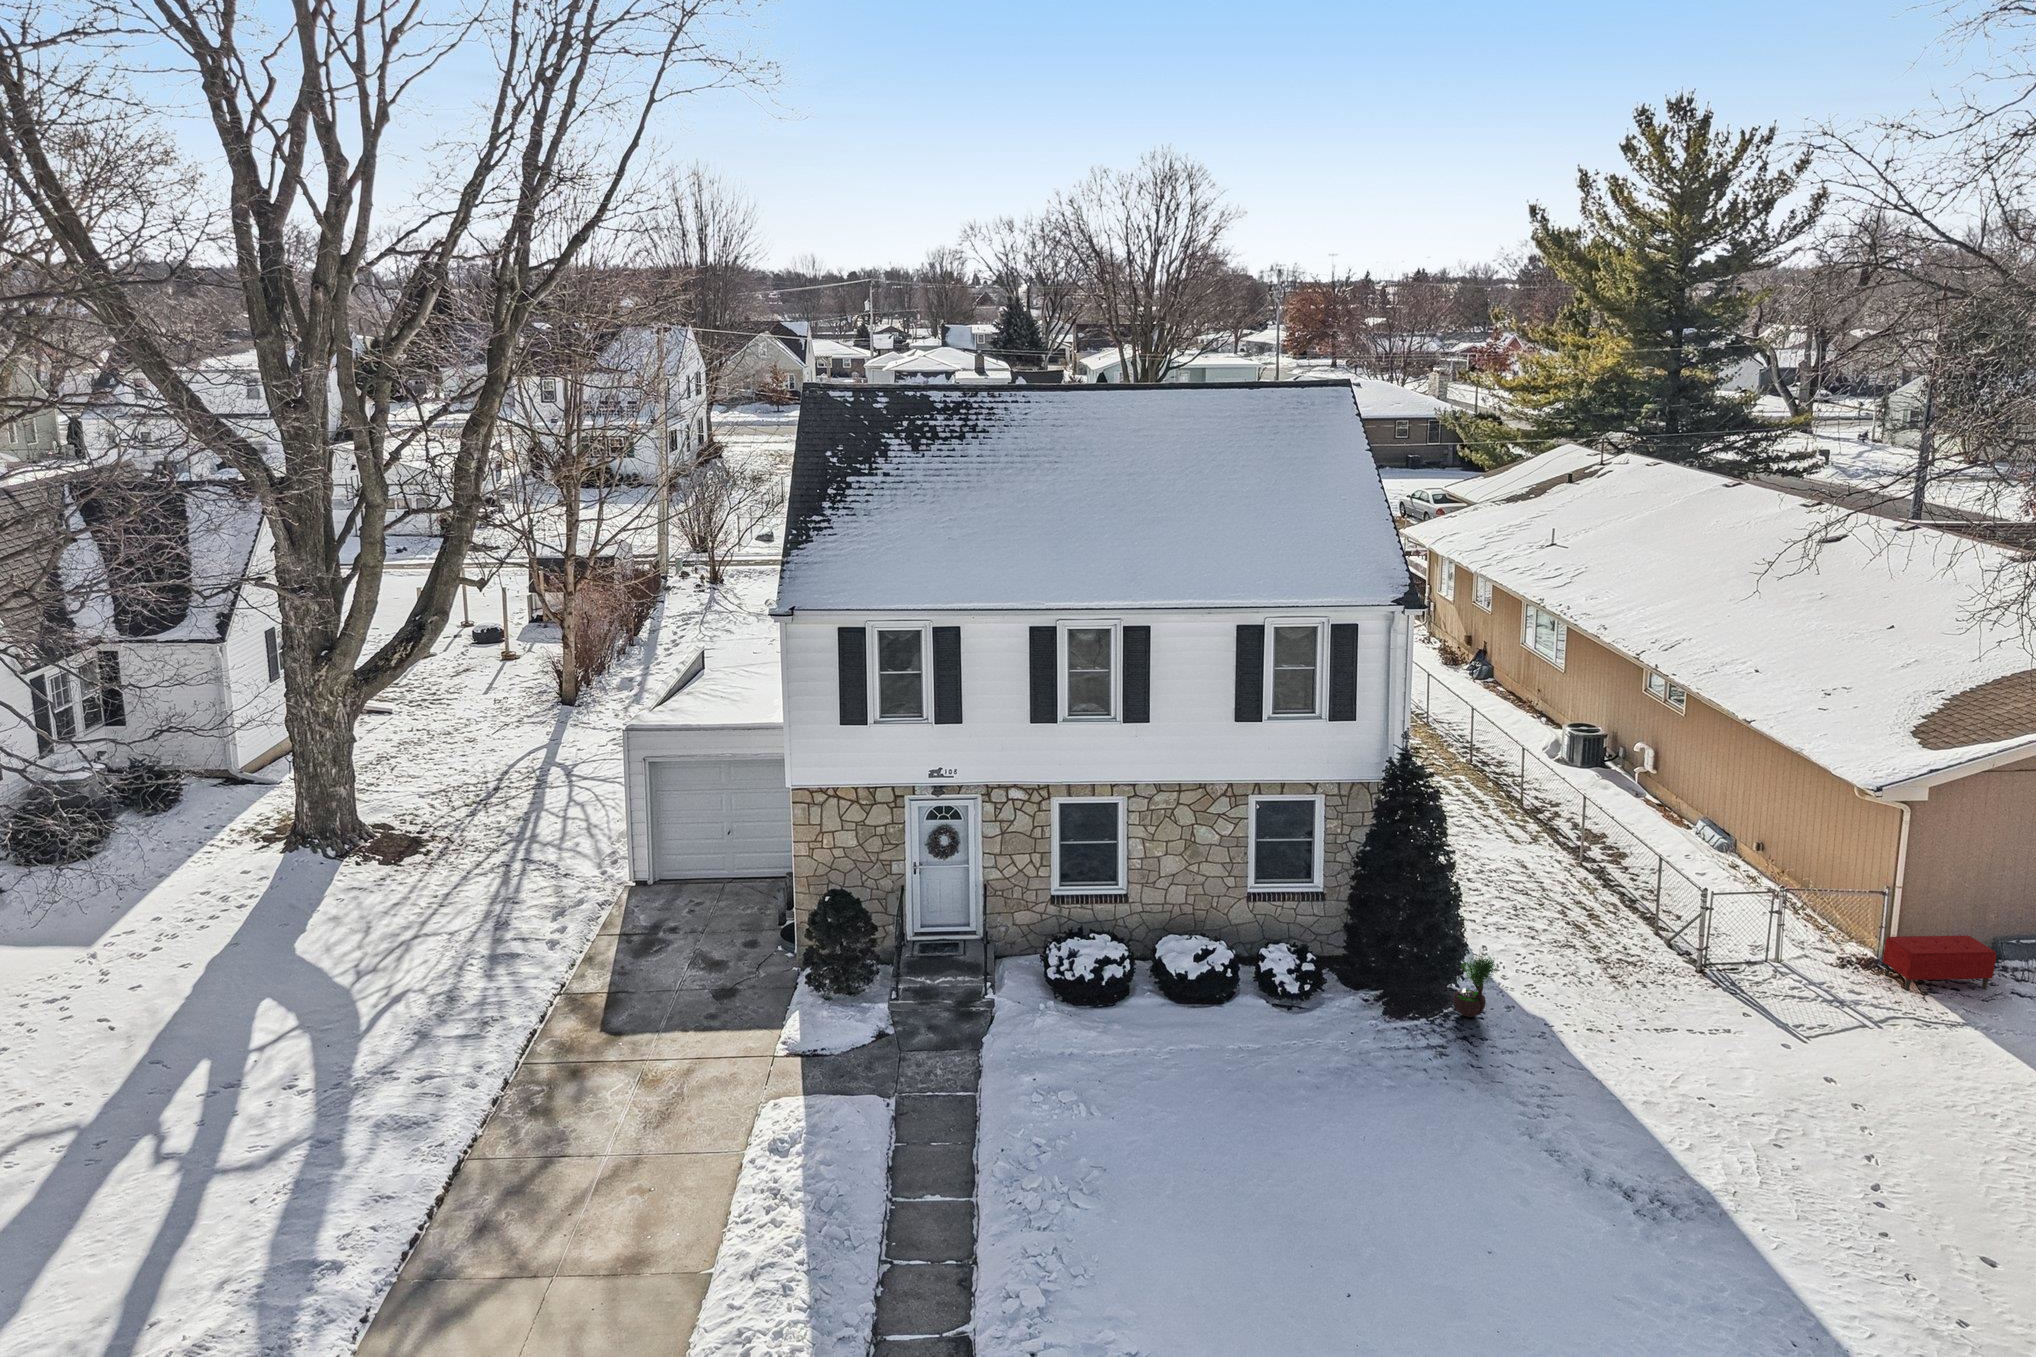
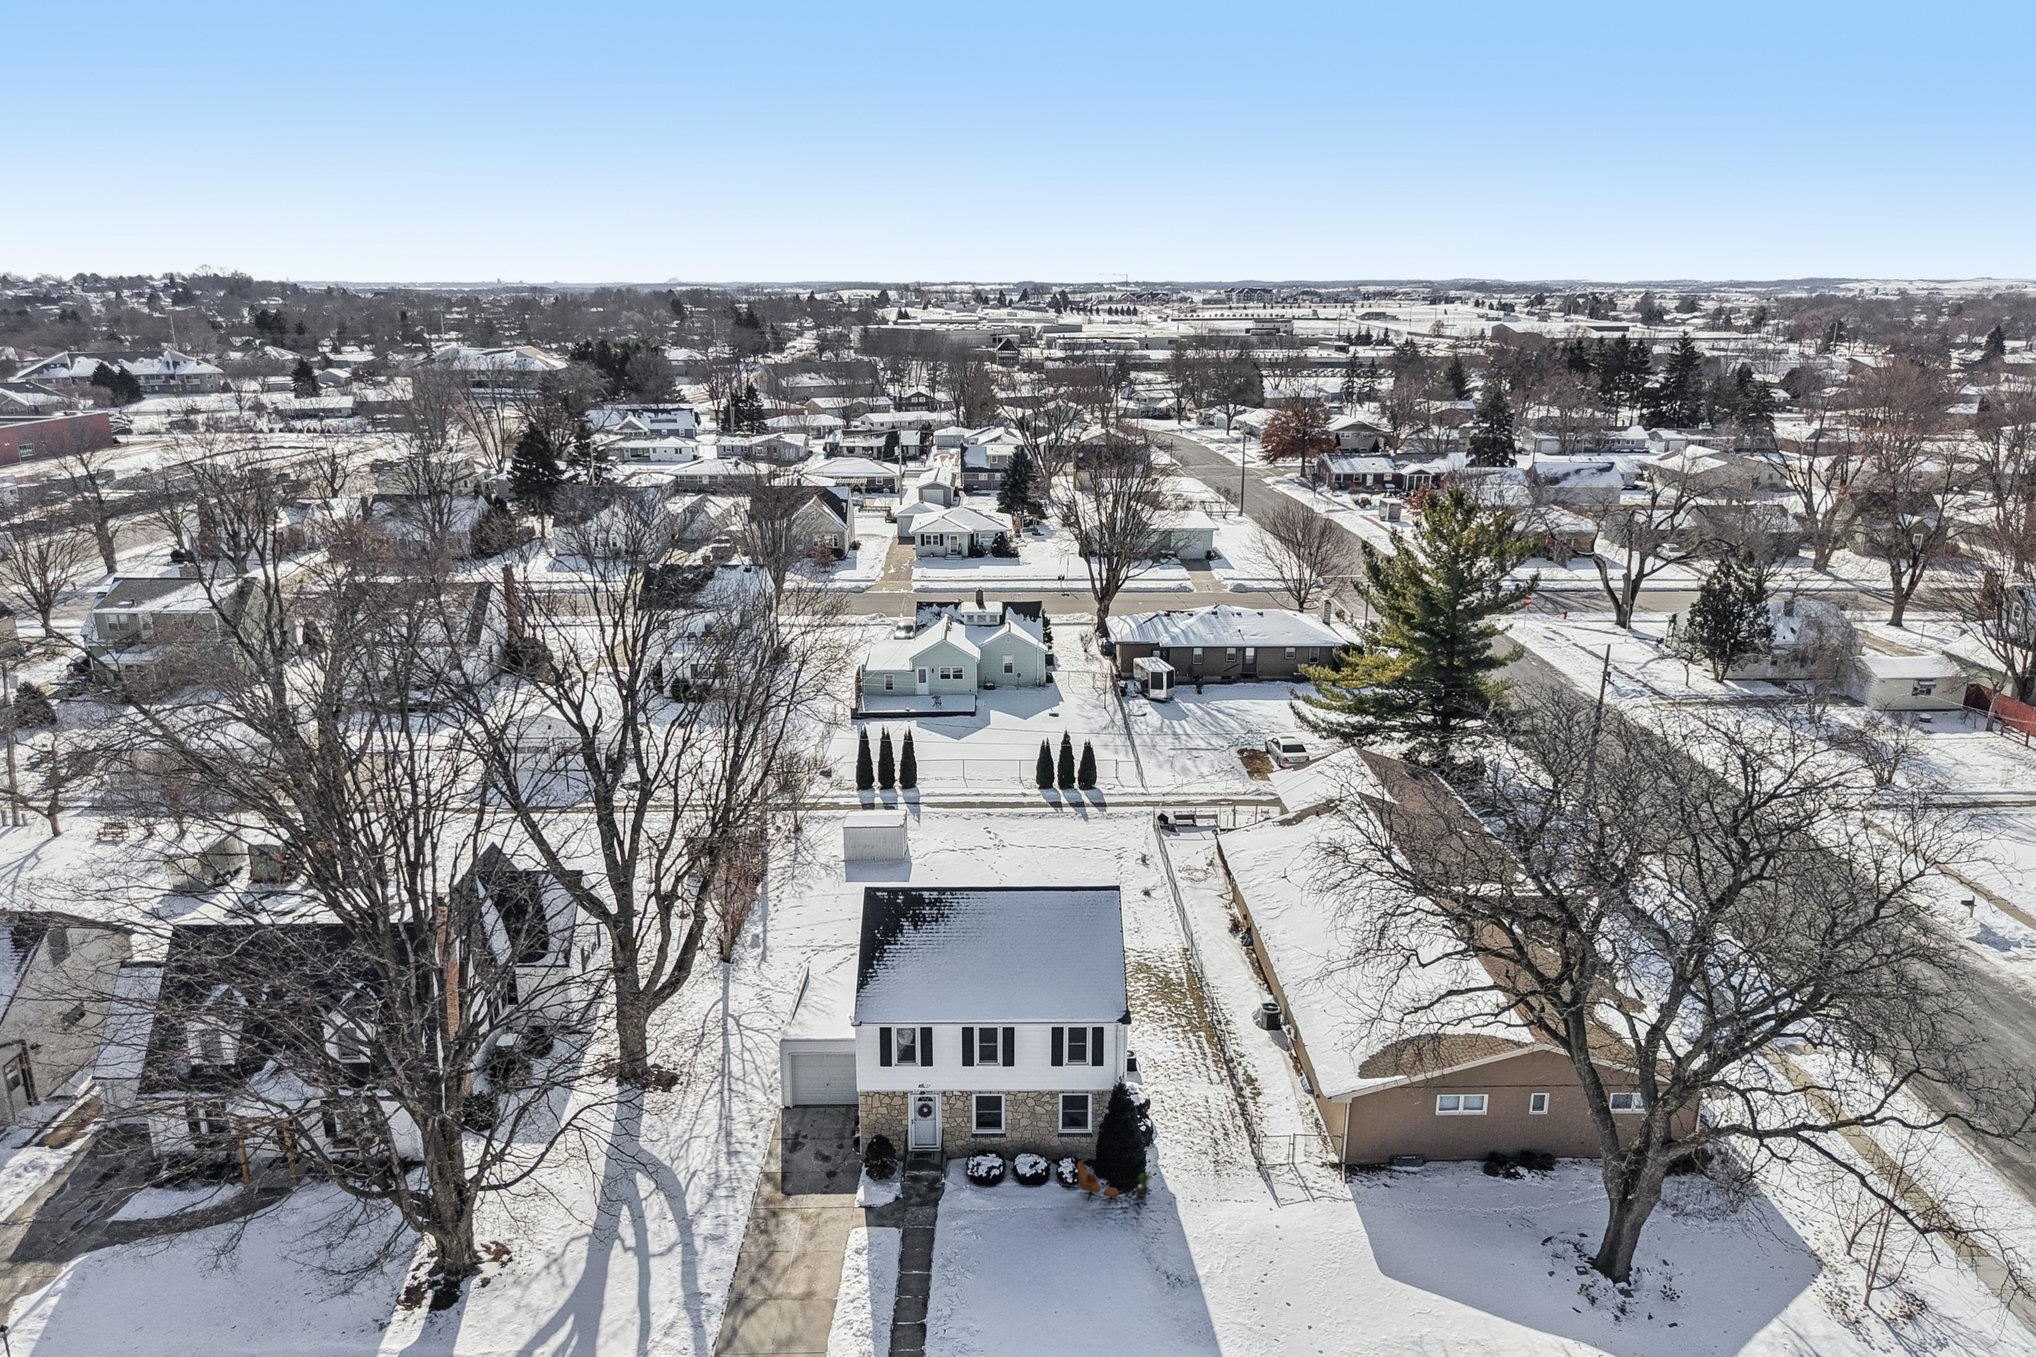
lounge chair: none [1315,932,1418,1033] -> present [1077,1160,1119,1203]
bench: present [1883,936,1996,991] -> none [1330,1162,1371,1187]

